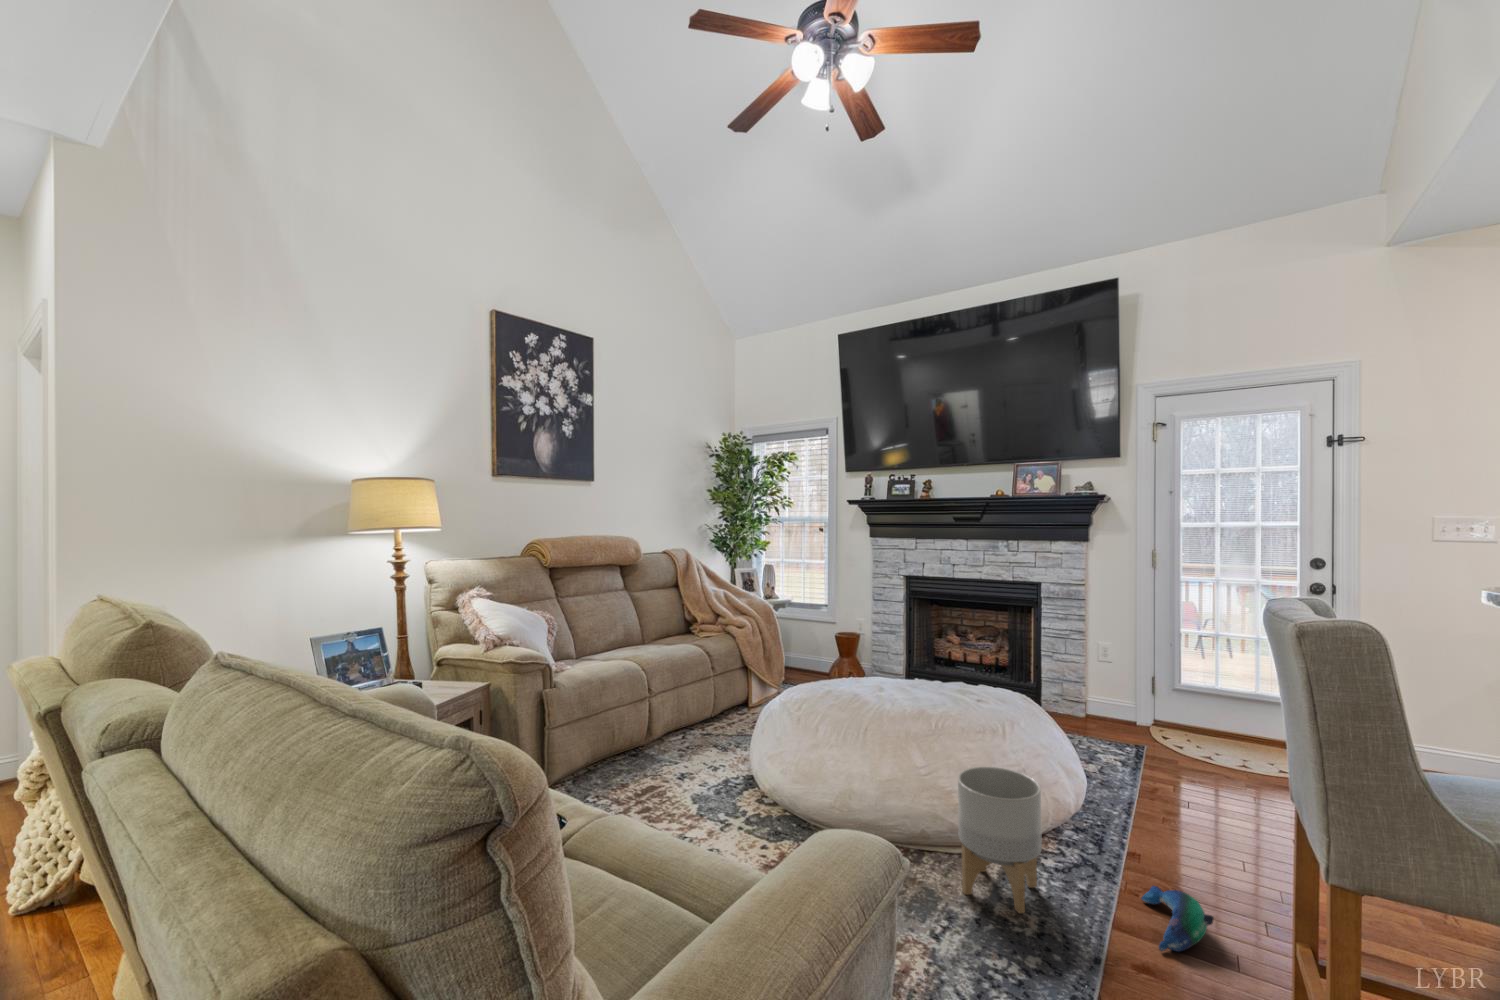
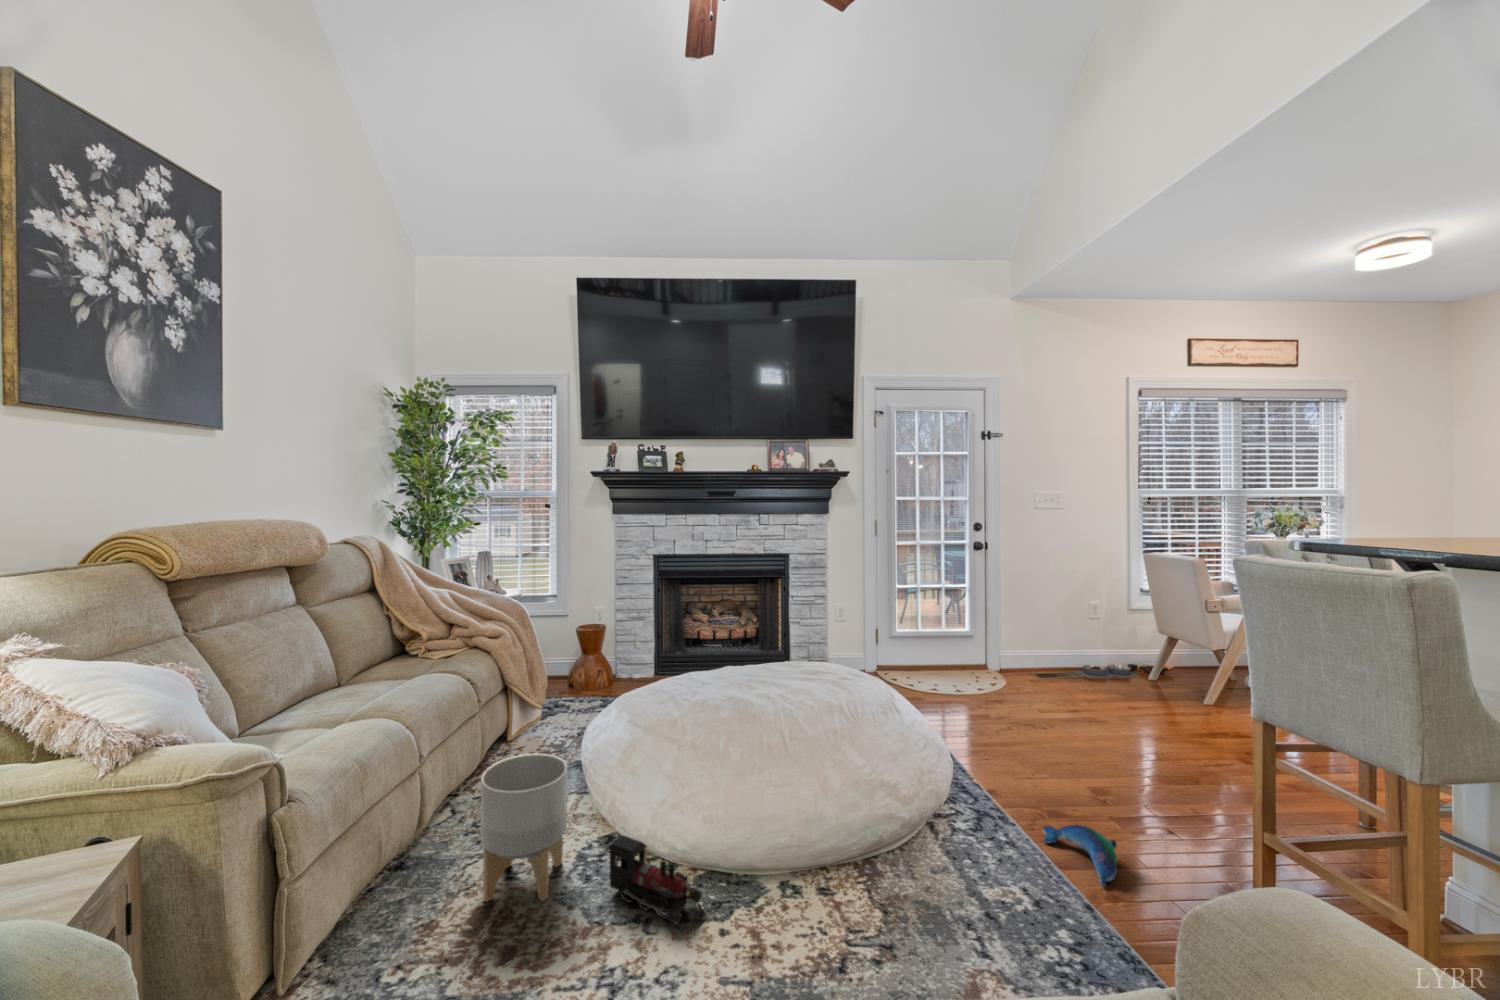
toy train: none [720,765,769,835] -> present [608,836,704,924]
planter: present [958,767,1042,914] -> present [481,754,567,901]

